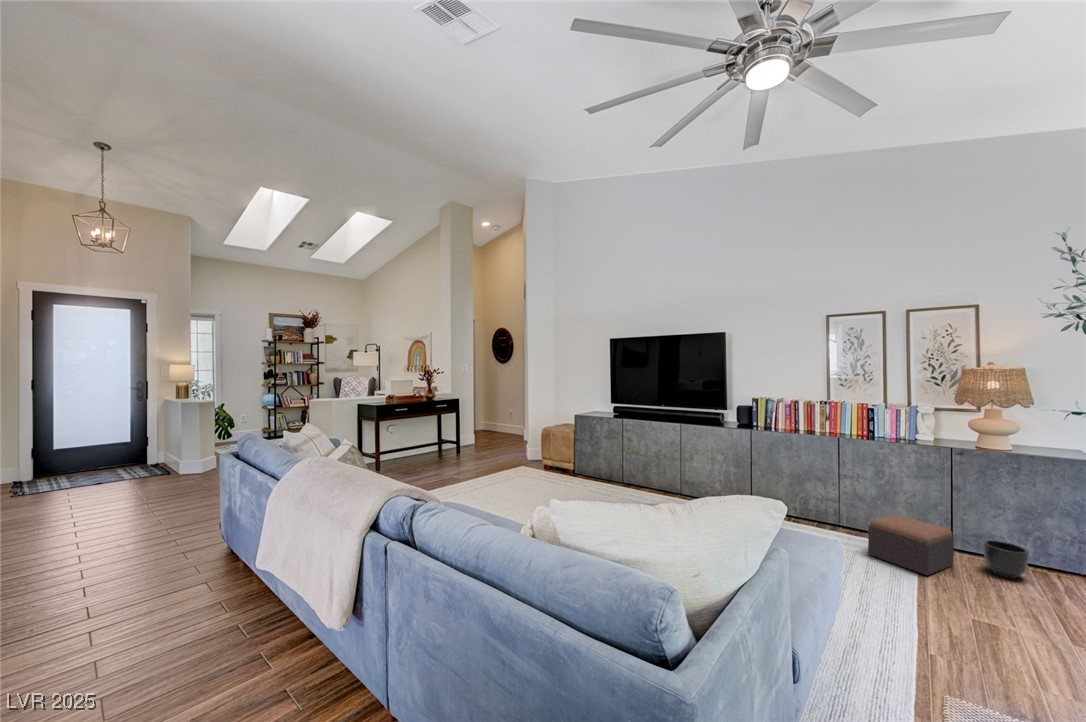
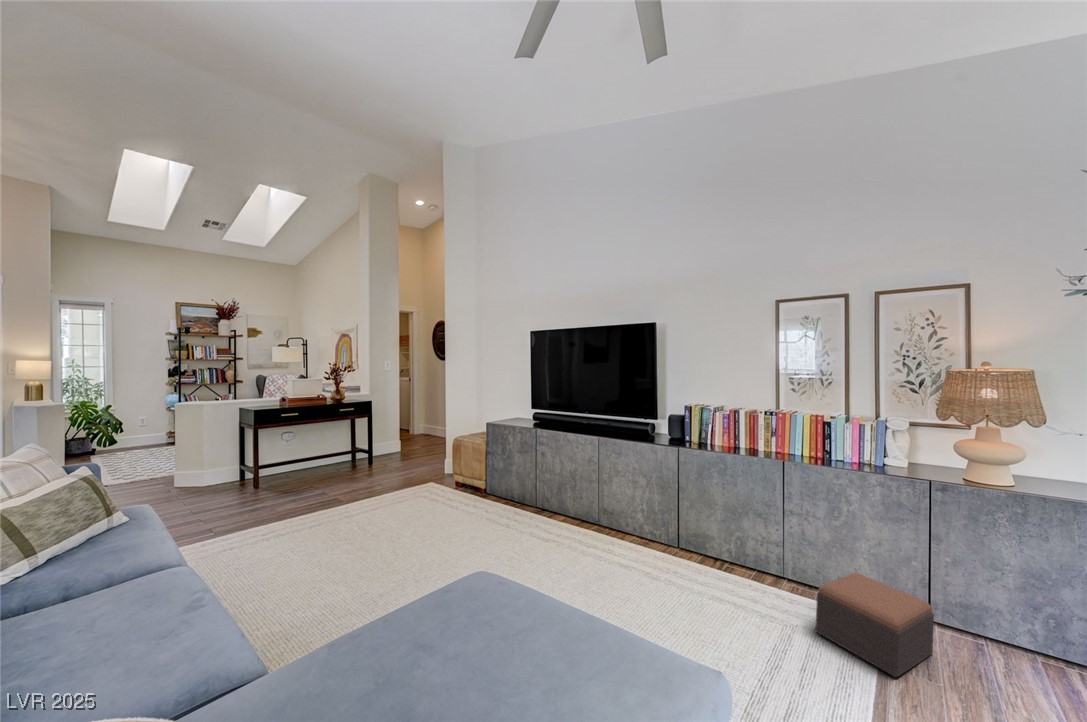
planter: present [984,540,1029,579] -> none [976,619,1043,682]

